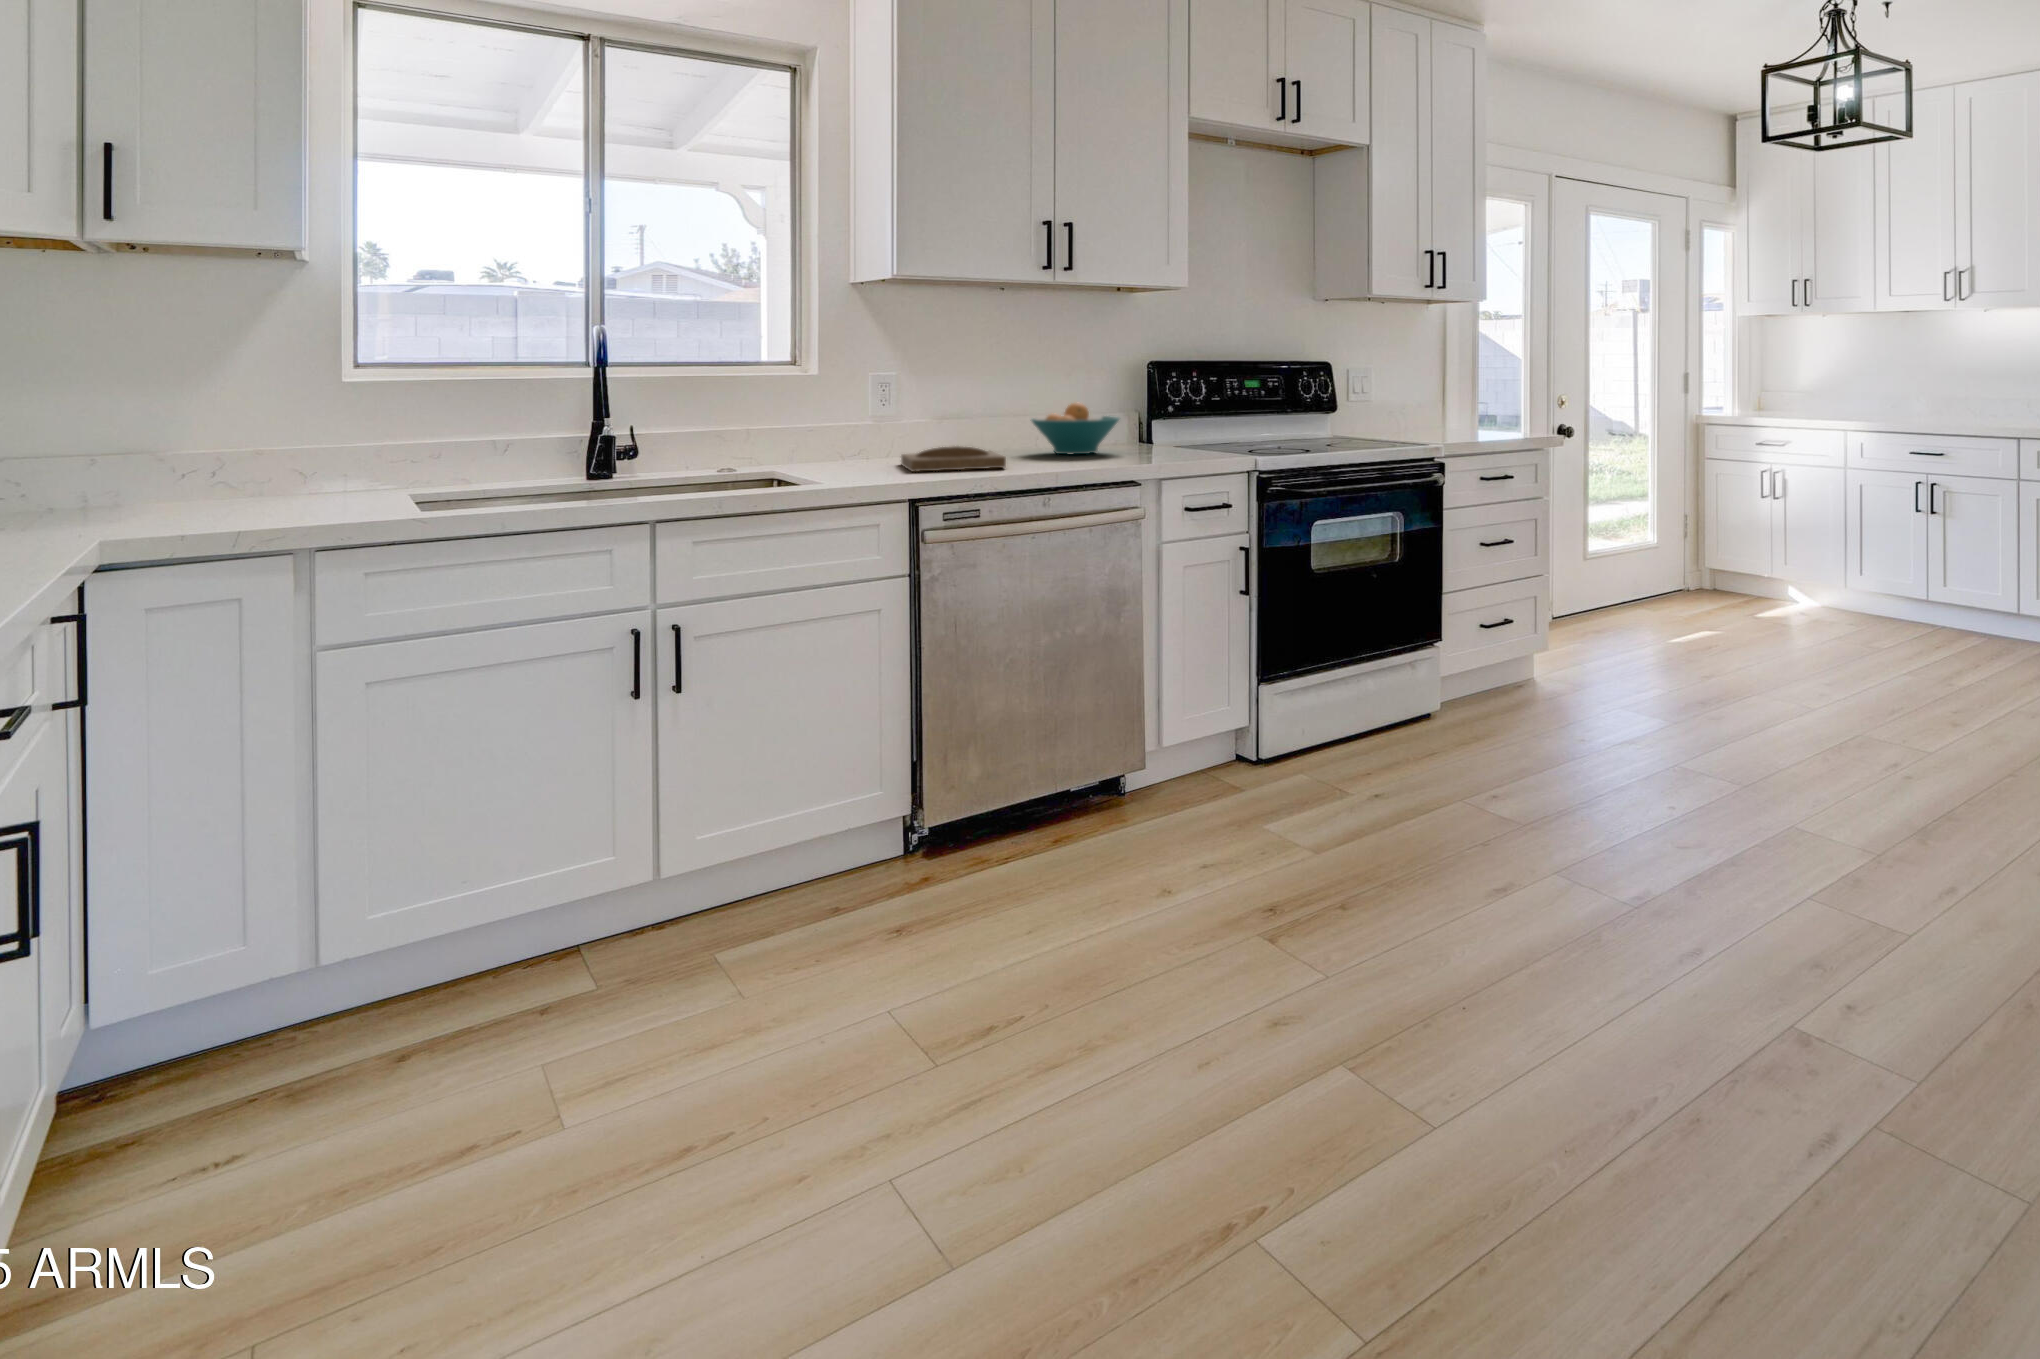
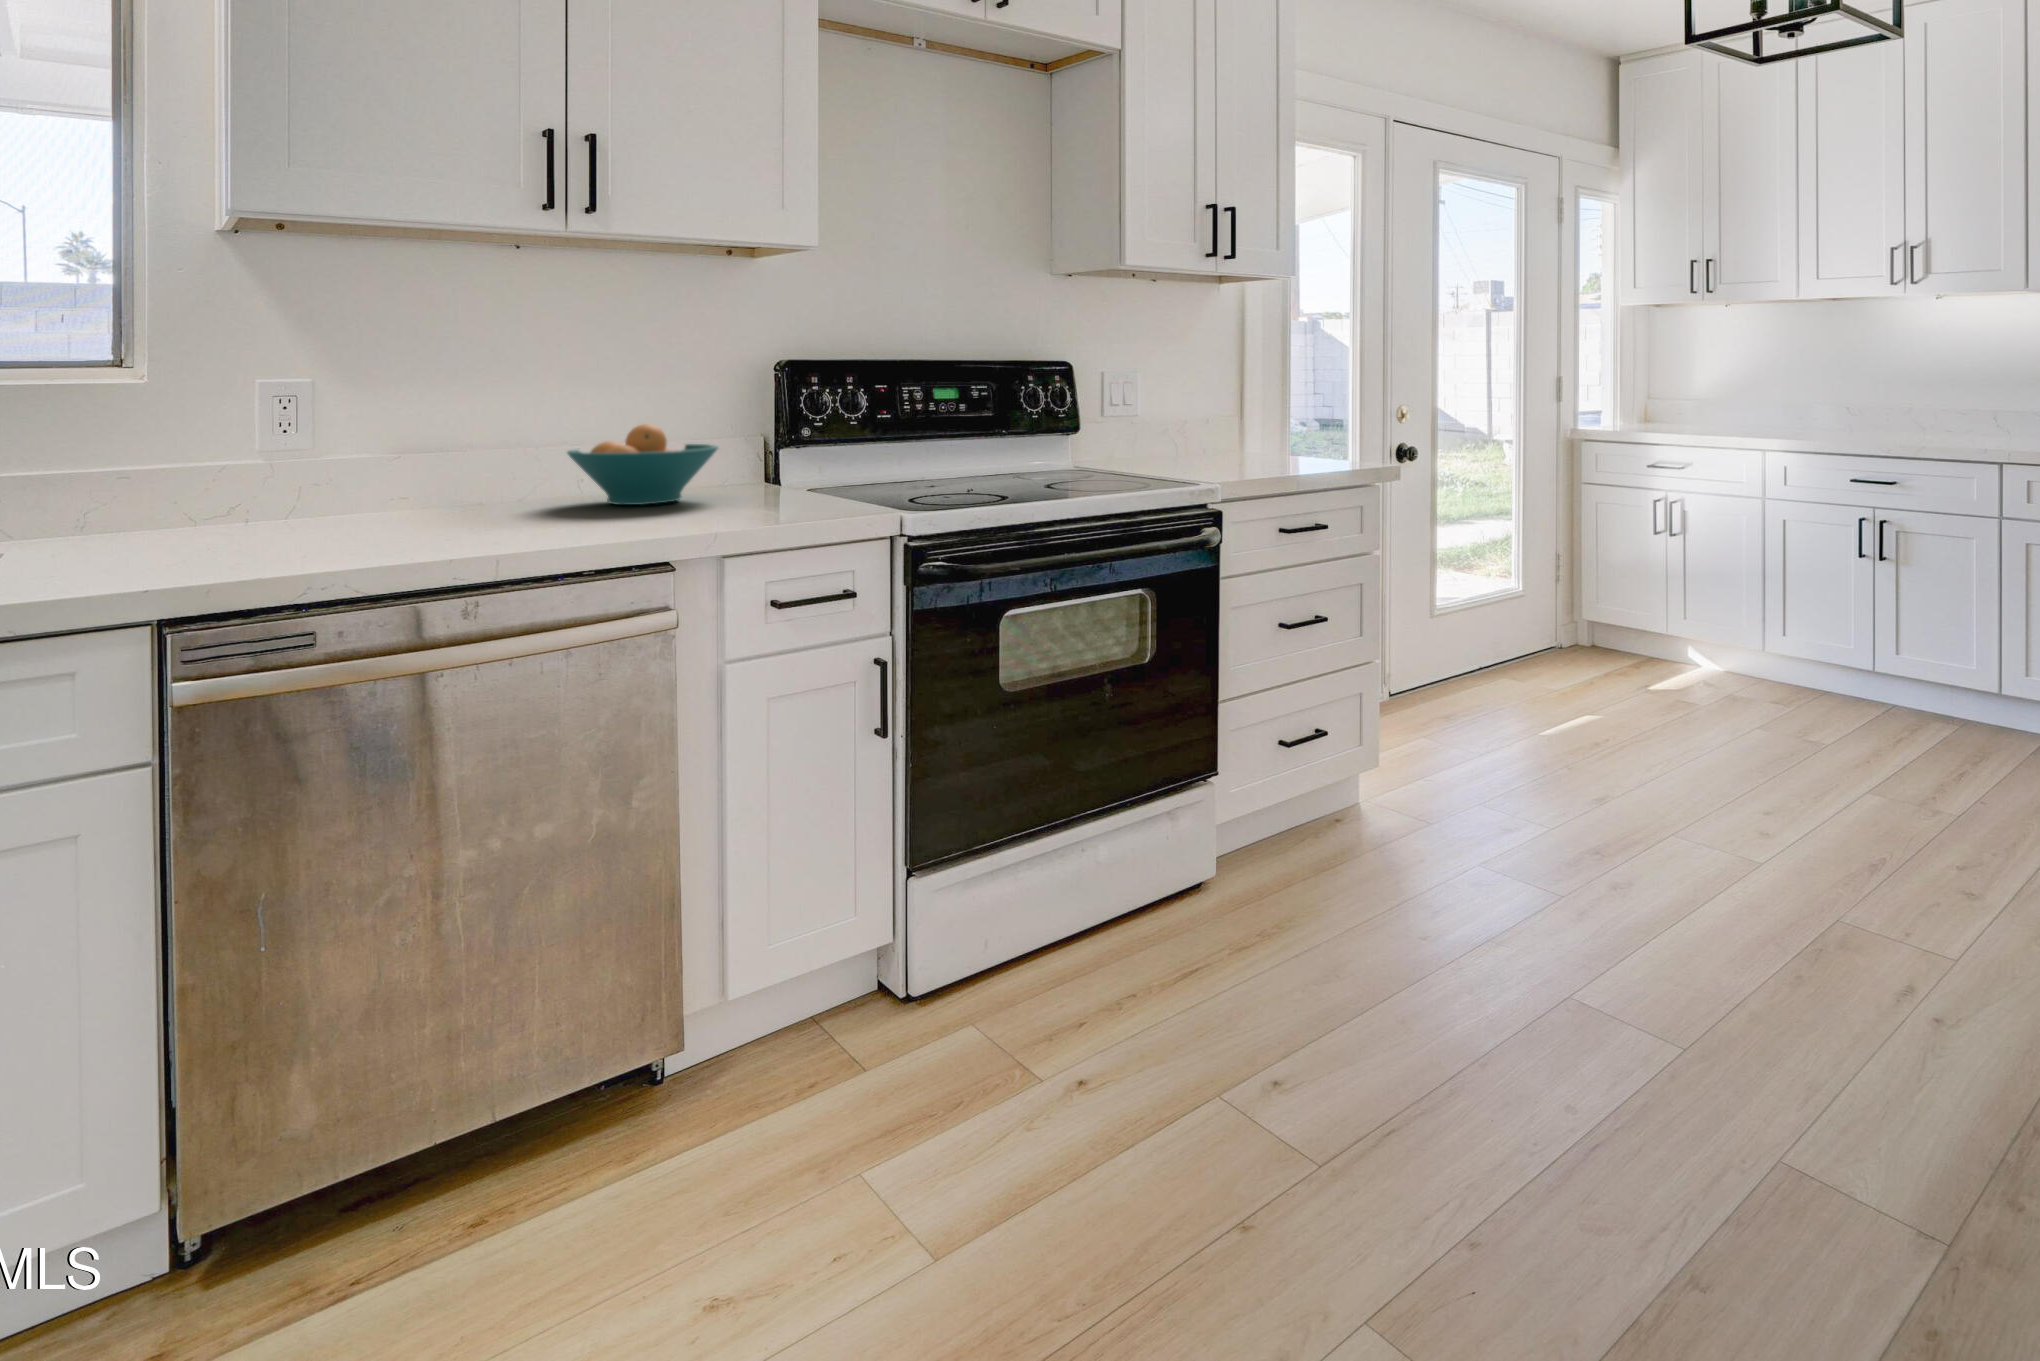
tray: present [901,446,1006,472] -> none [260,502,467,551]

